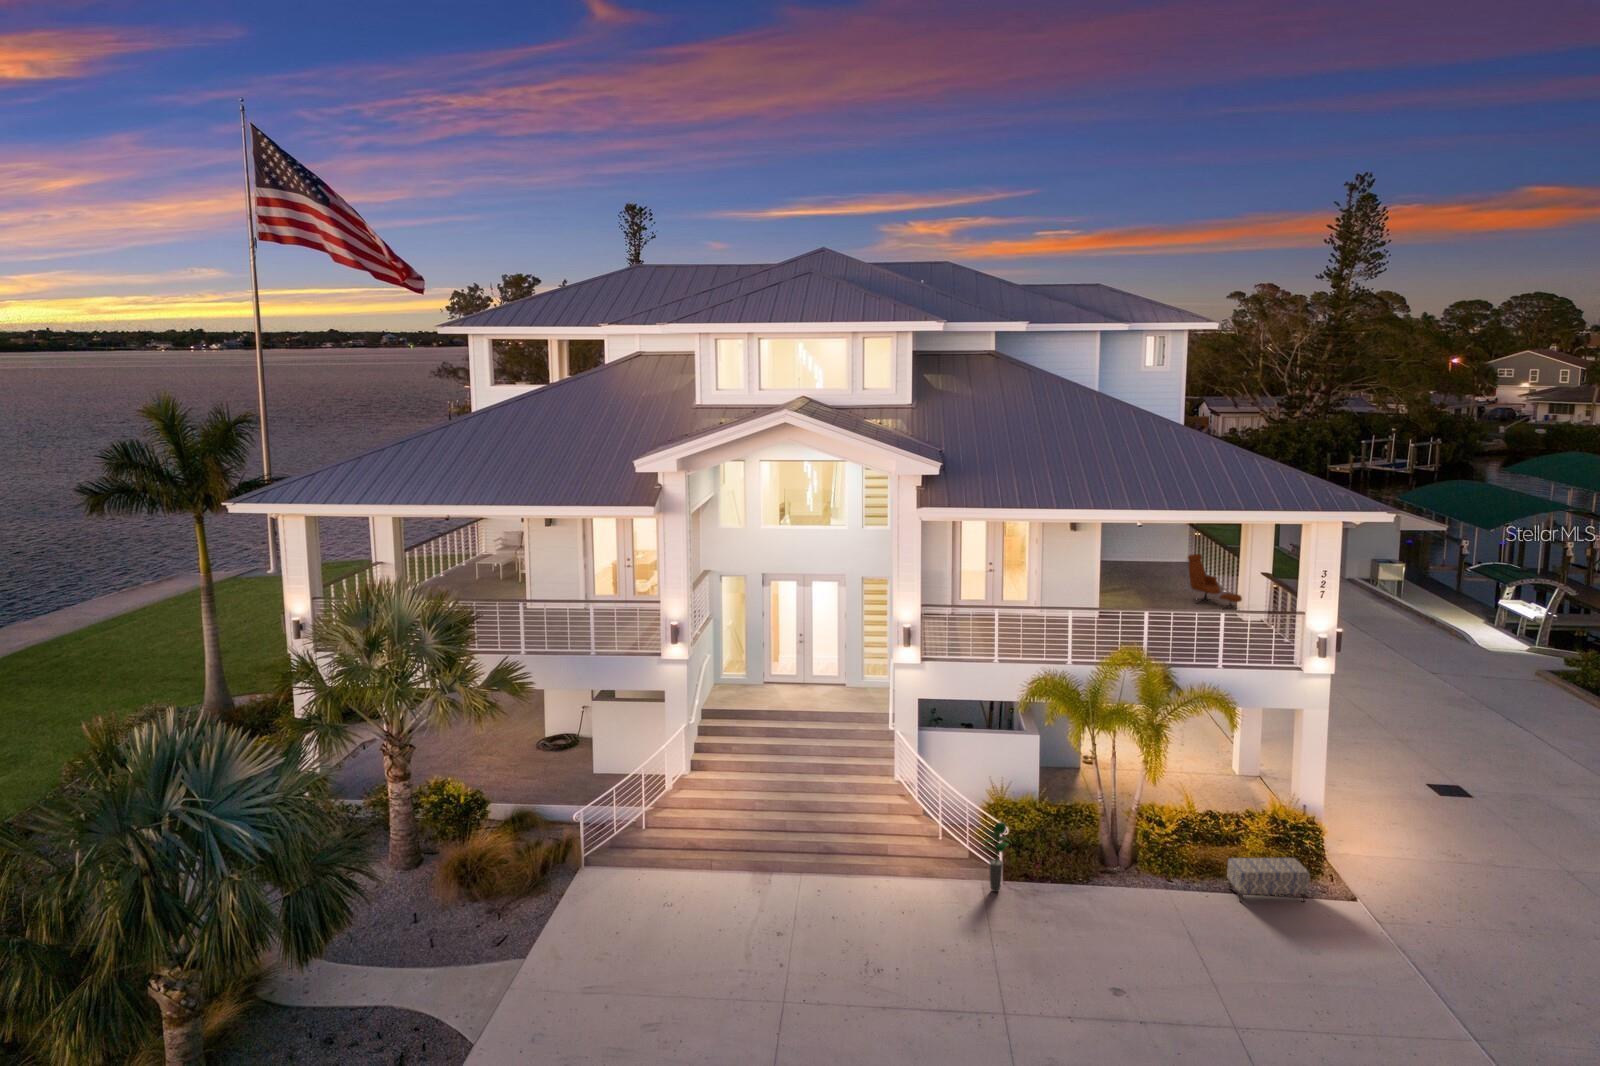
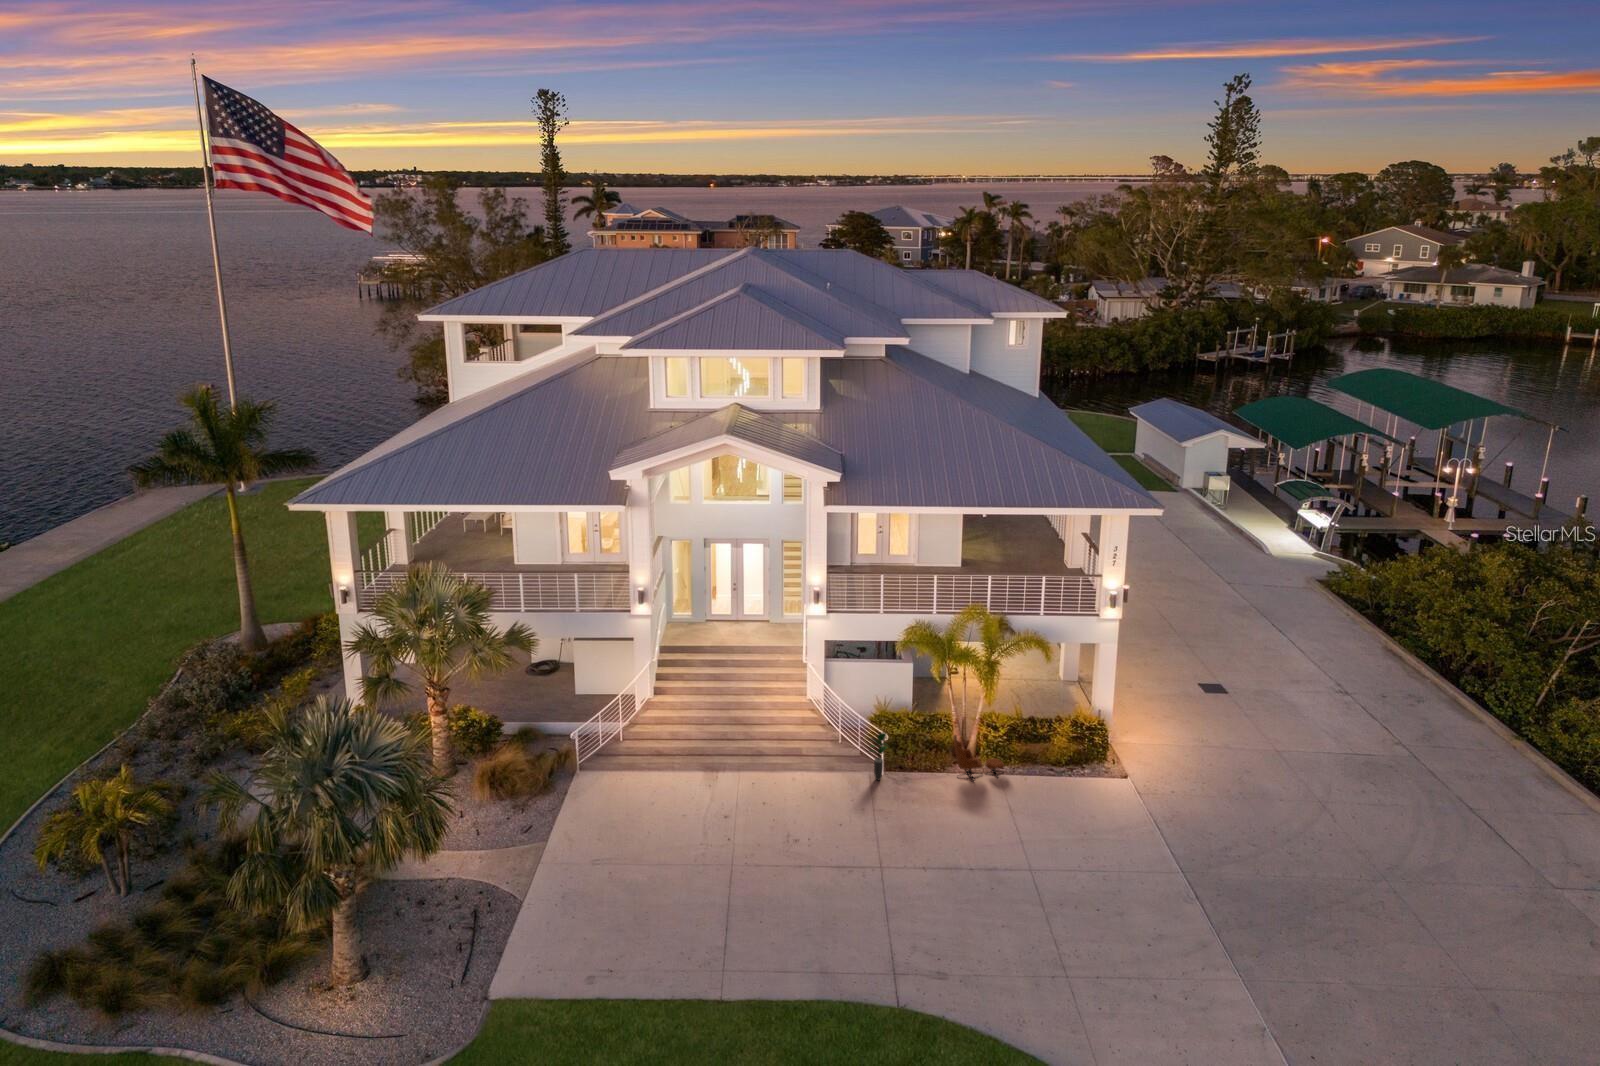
lounge chair: present [1188,554,1242,607] -> present [953,735,1004,777]
bench: present [1227,857,1310,902] -> none [1039,750,1093,782]

